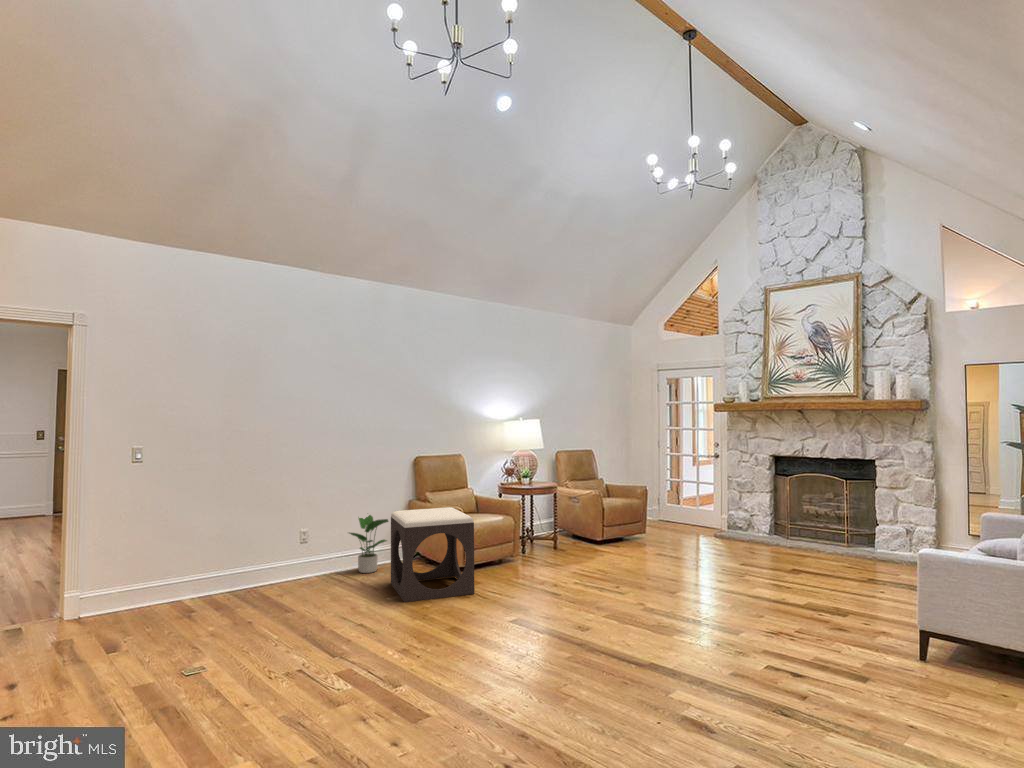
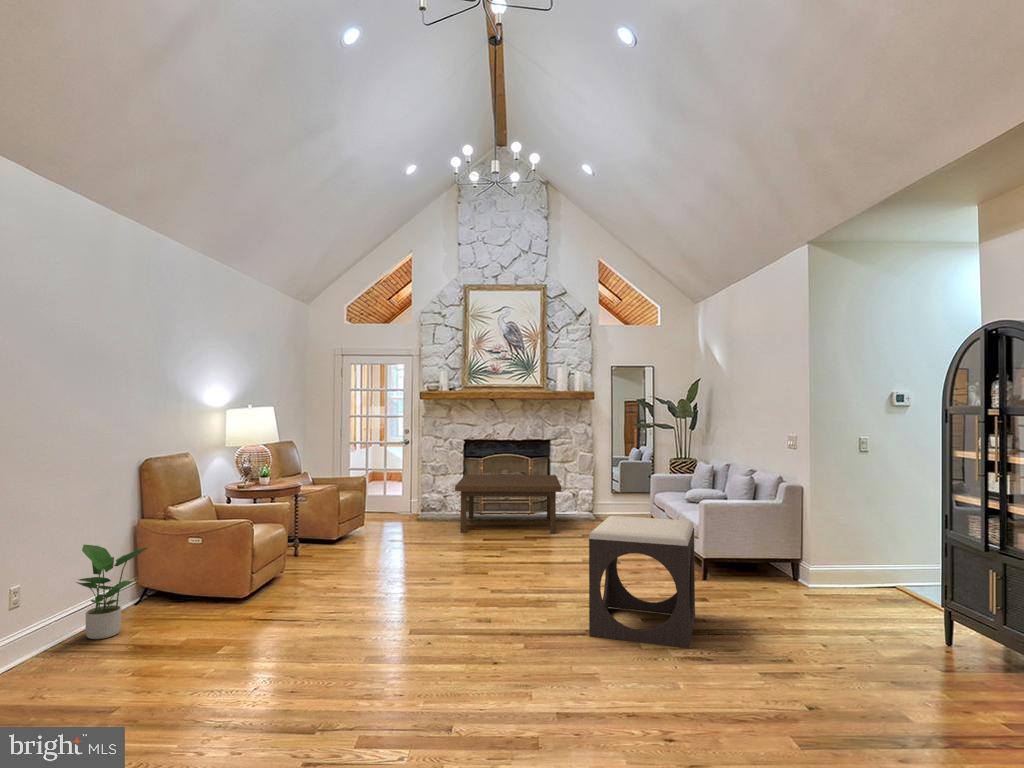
coffee table: none [718,494,882,573] -> present [455,475,561,534]
footstool: present [391,507,474,602] -> present [589,516,695,648]

